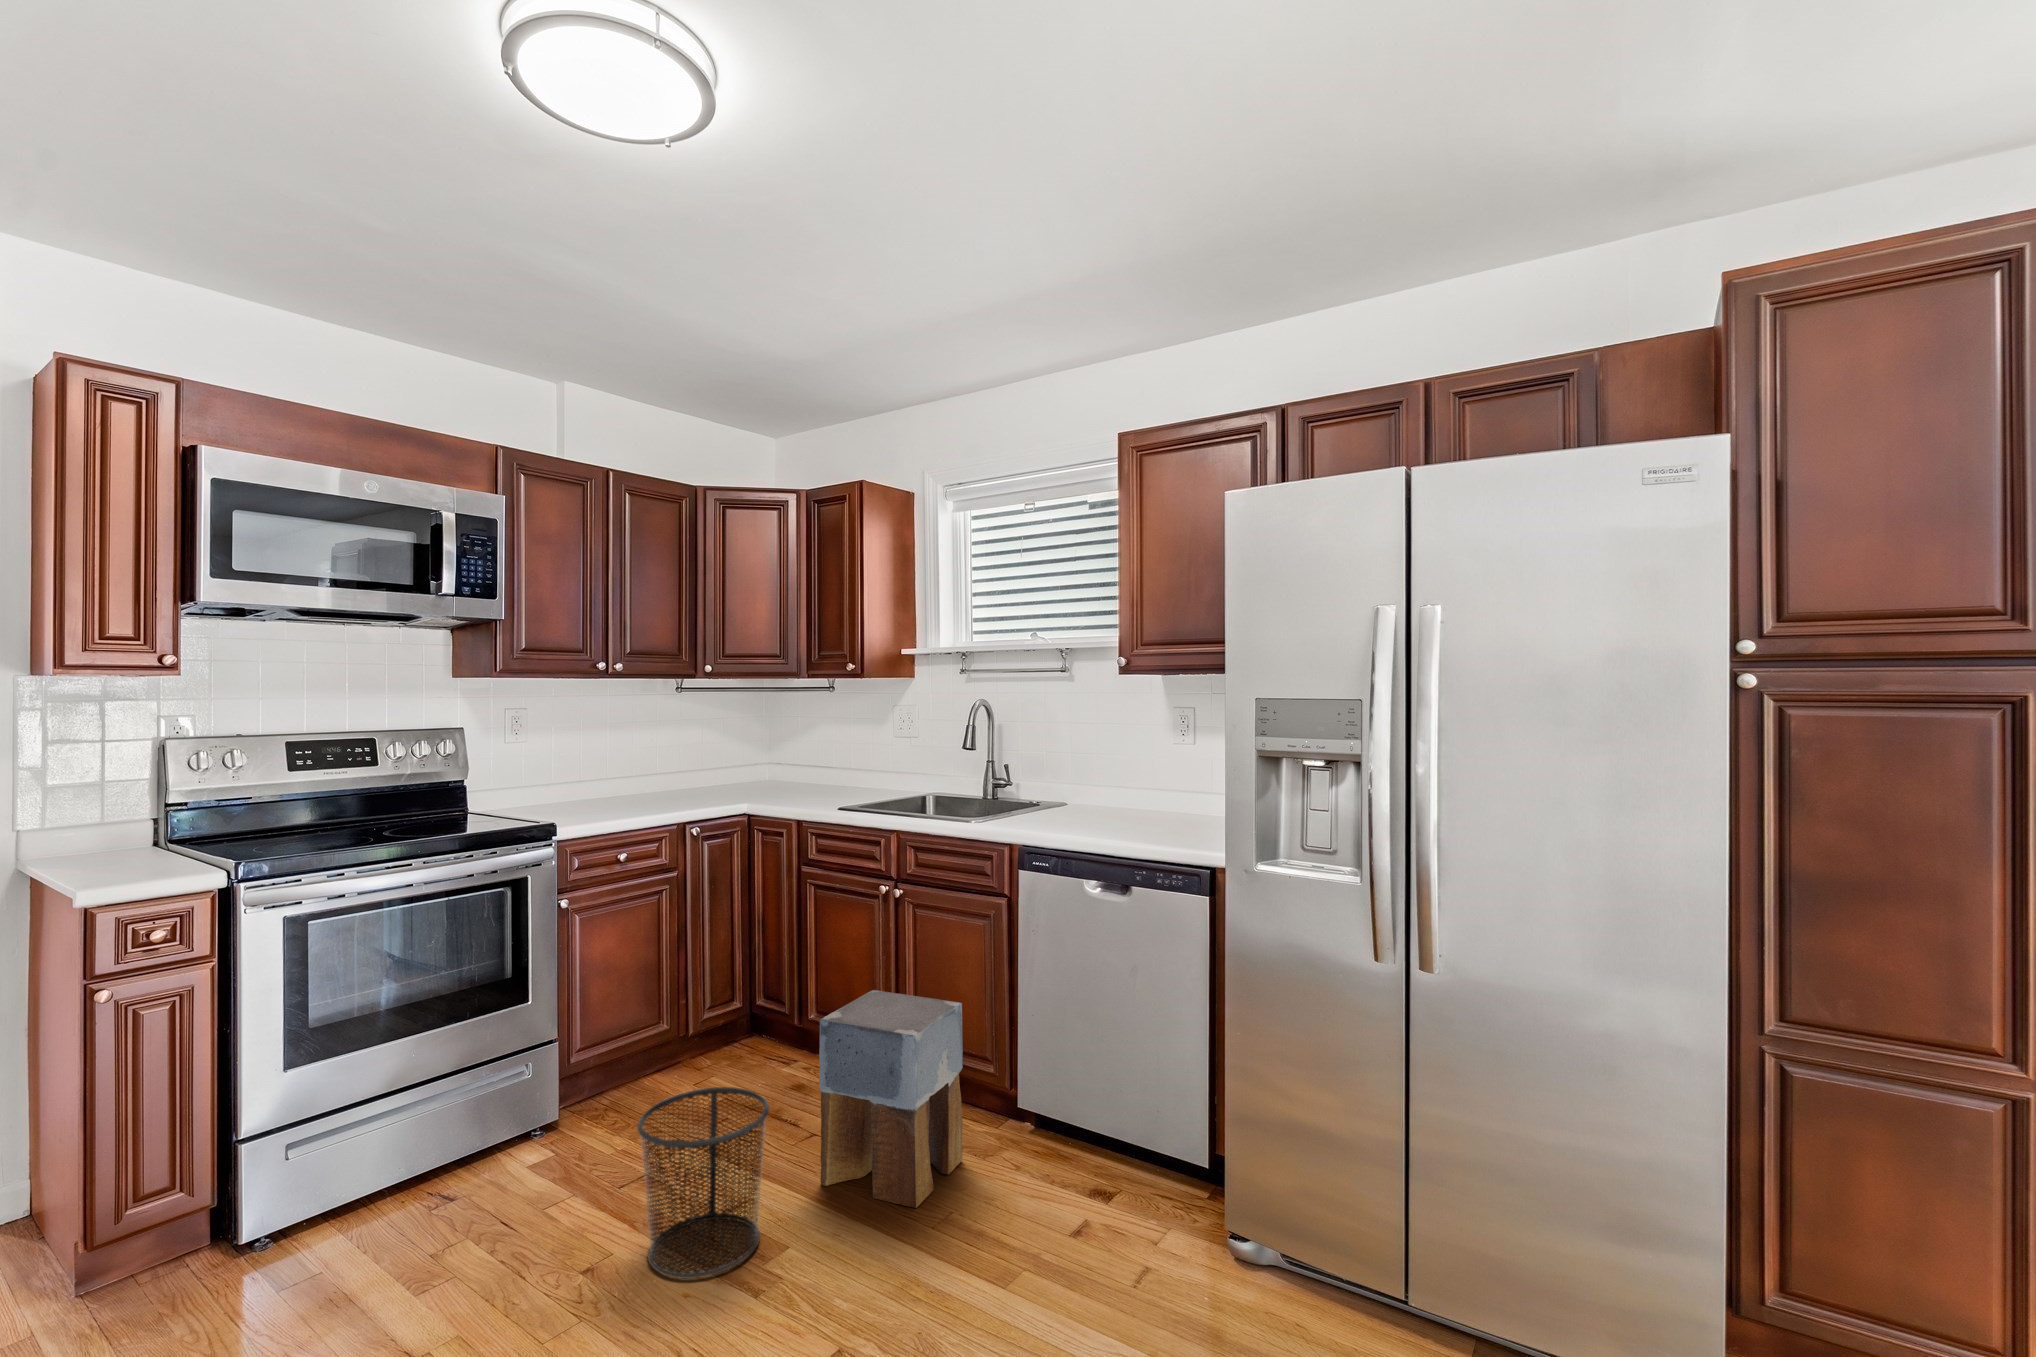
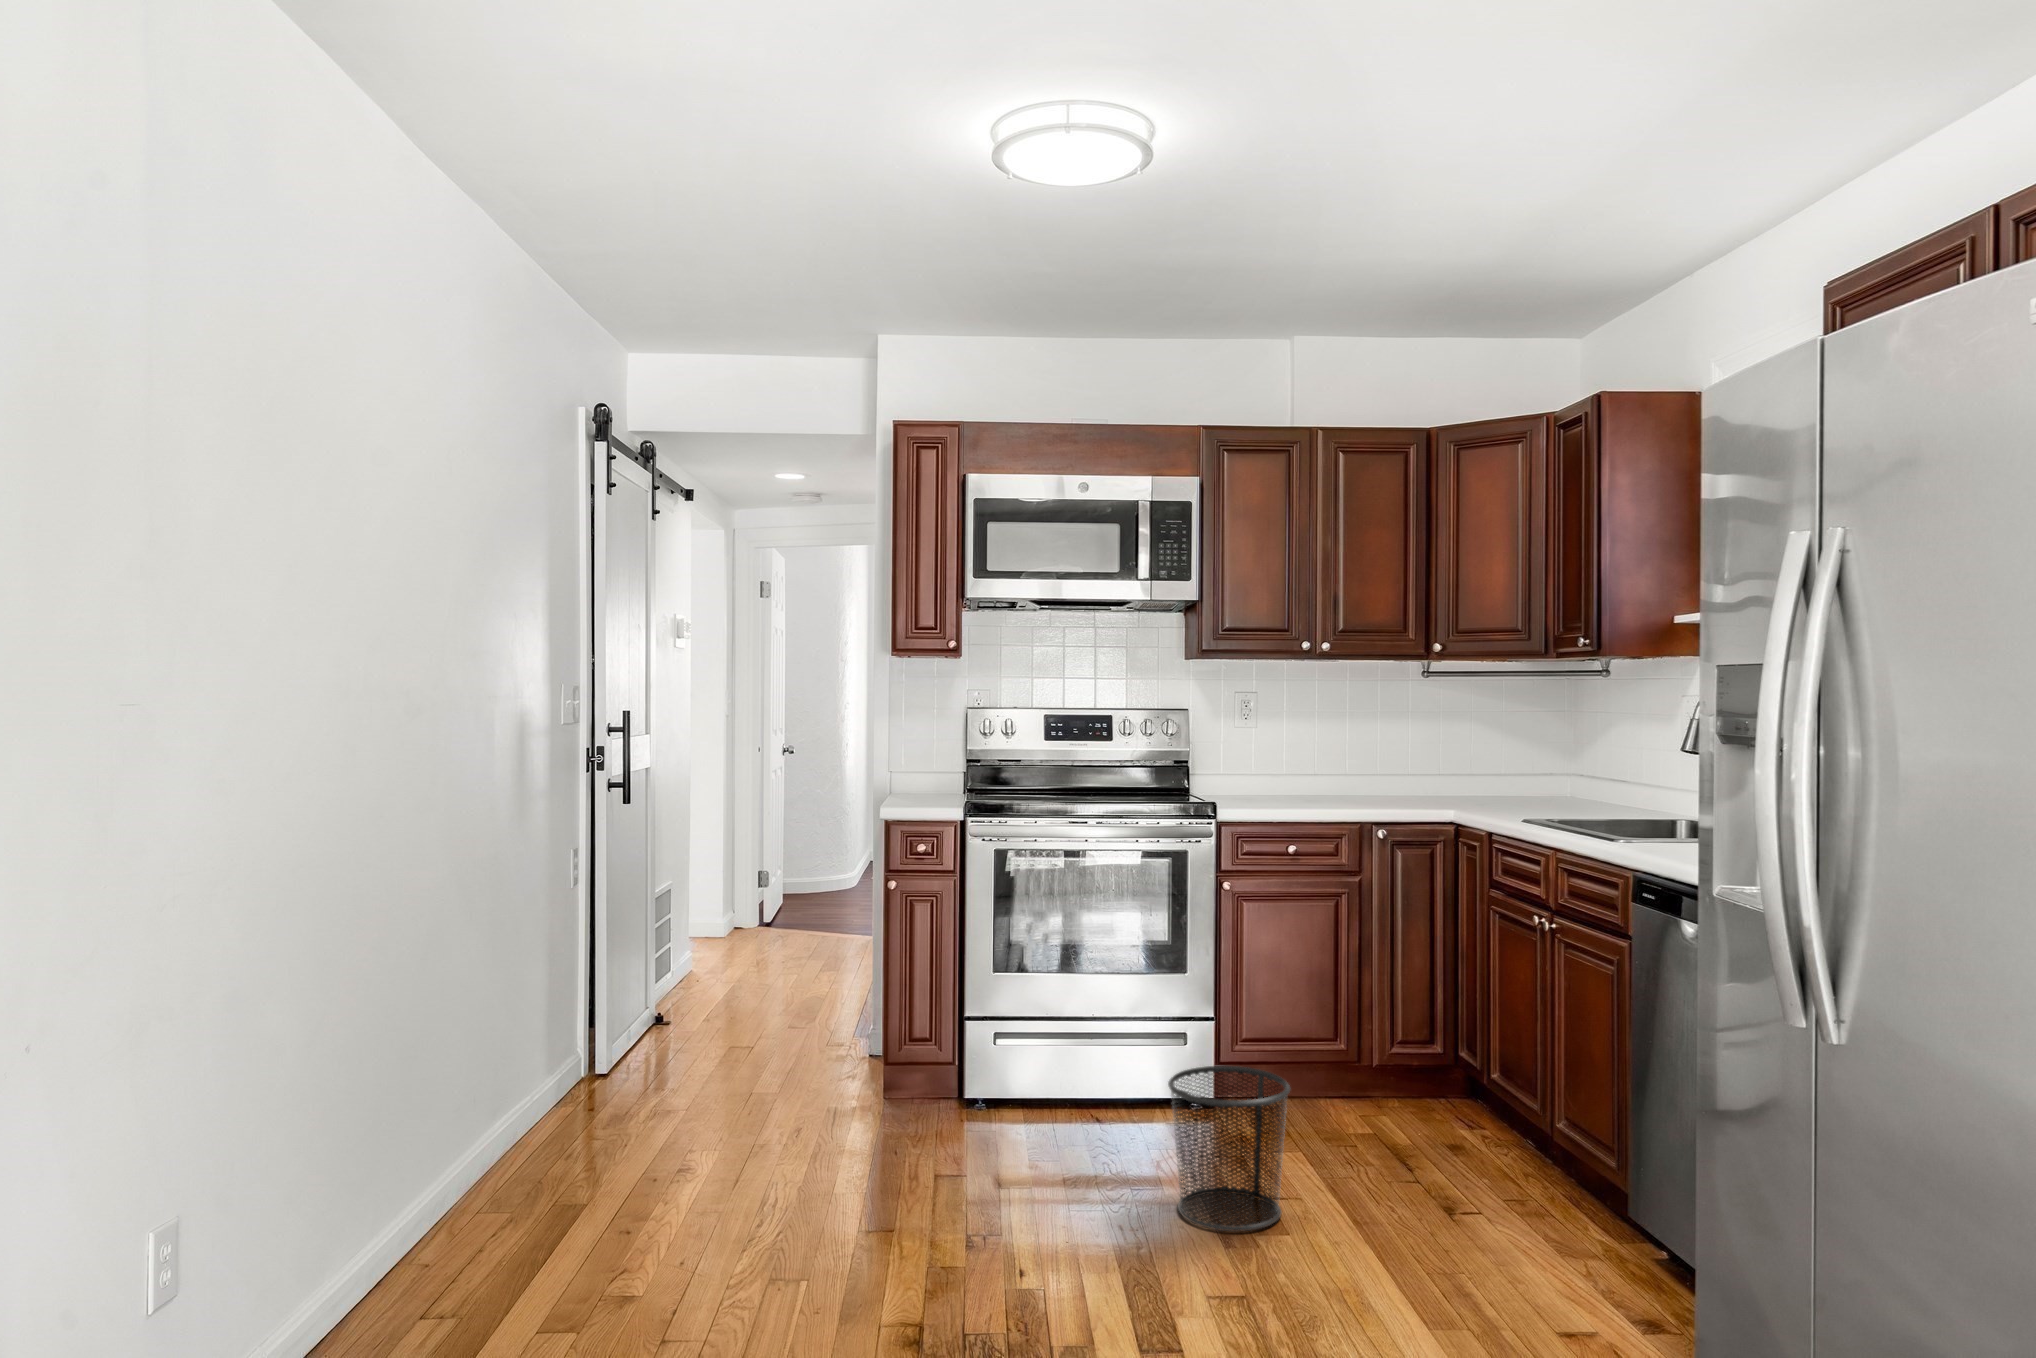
stool: present [819,990,963,1208] -> none [1373,1026,1539,1261]

